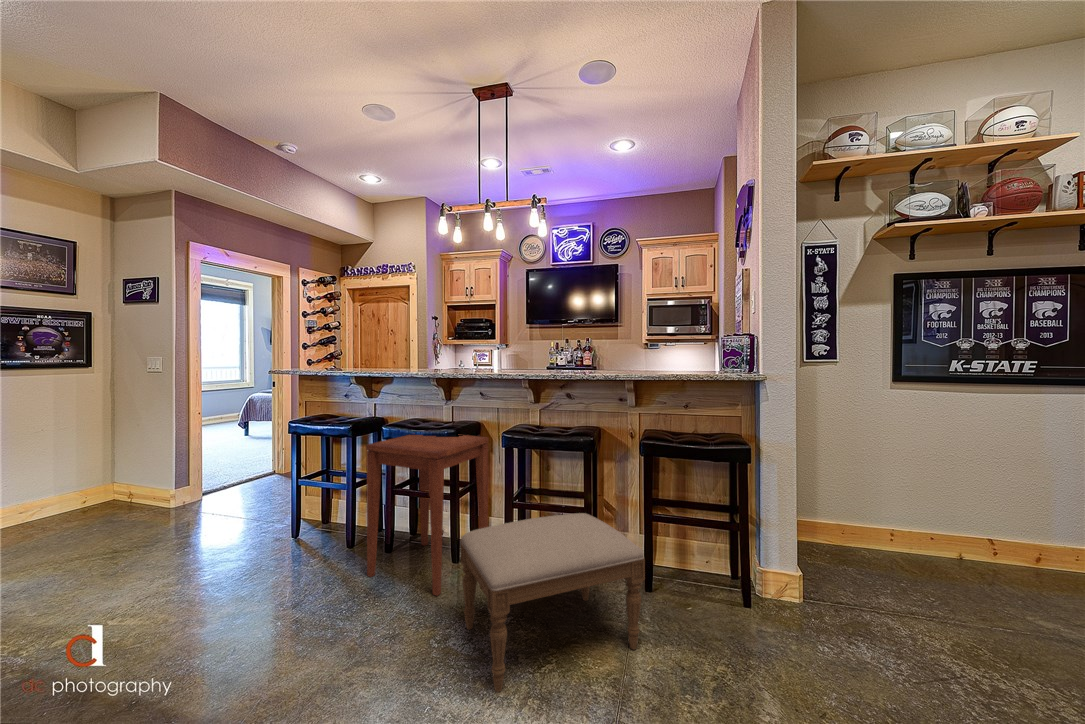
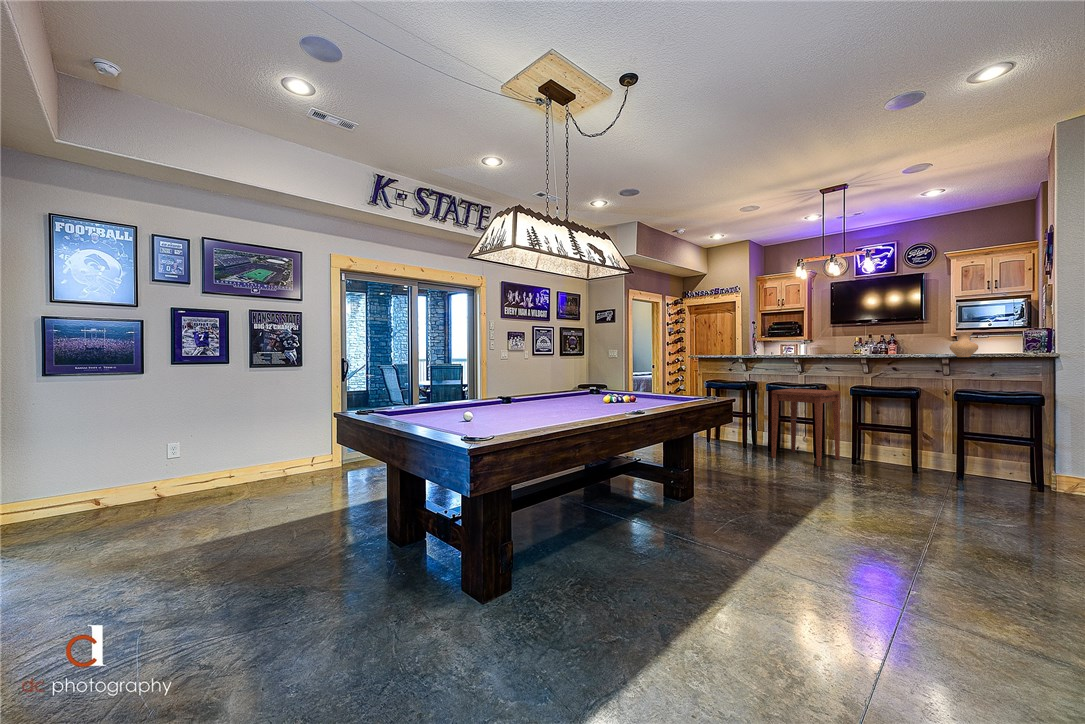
vase: none [636,339,669,377] -> present [949,332,978,357]
ottoman: present [461,513,645,692] -> none [842,427,962,492]

